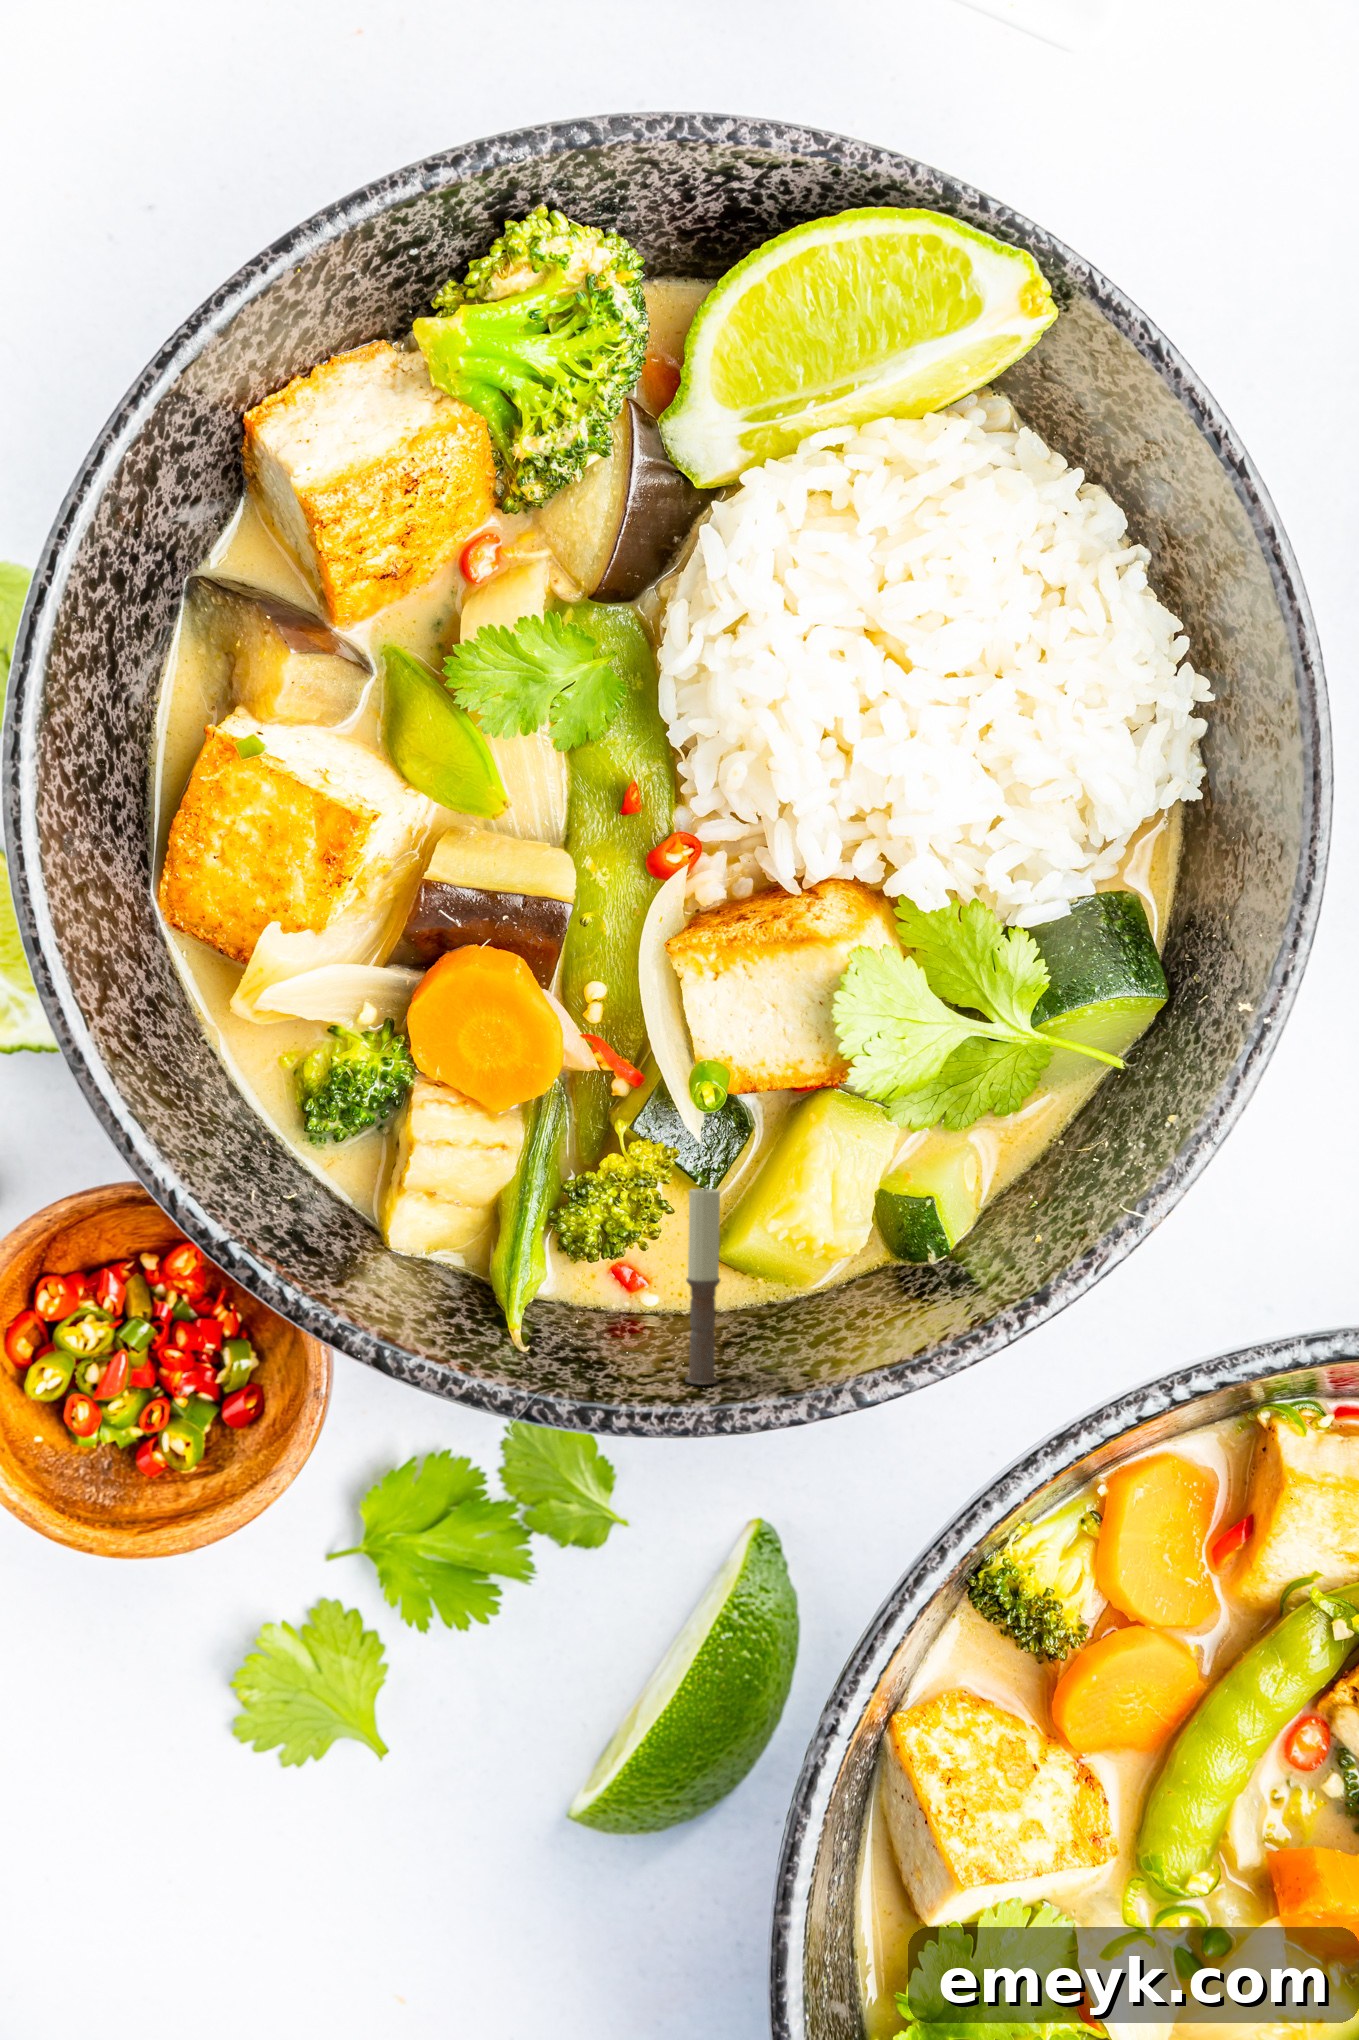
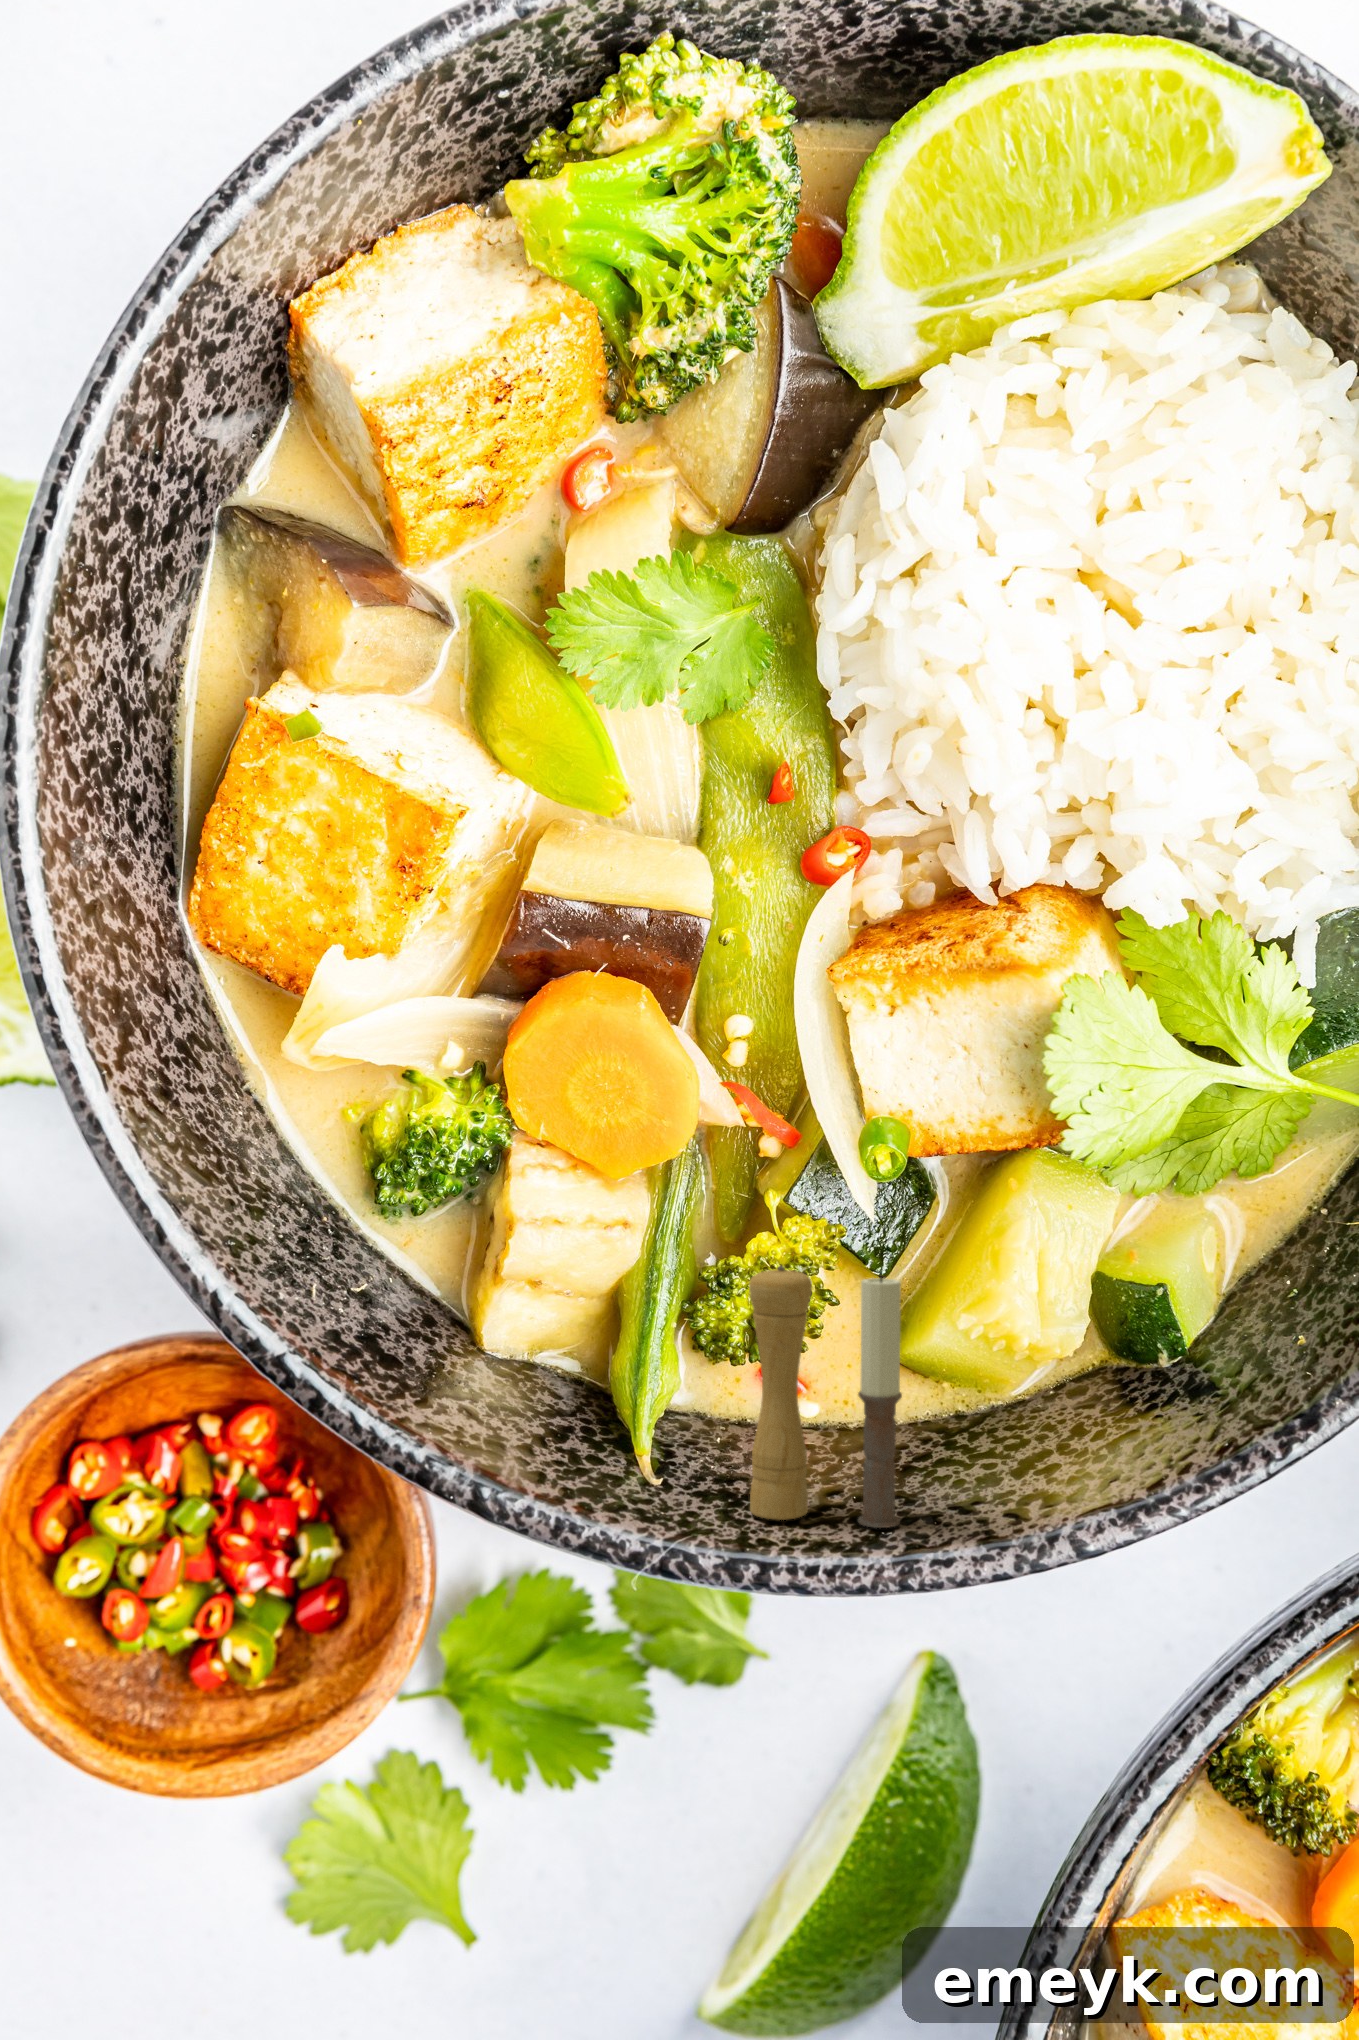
pepper mill: none [600,1179,651,1378] -> present [749,1266,812,1520]

